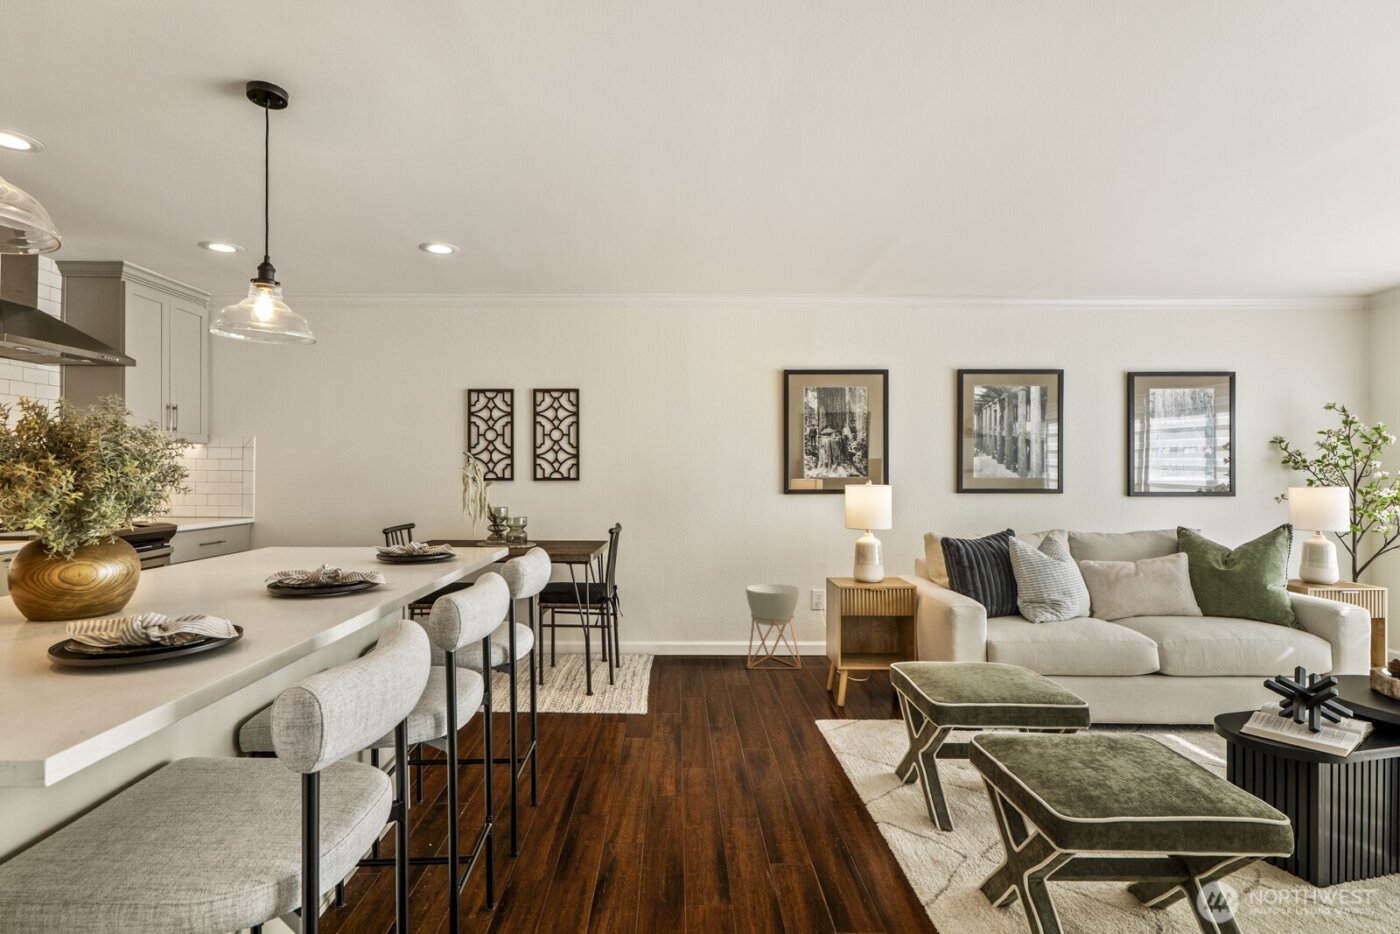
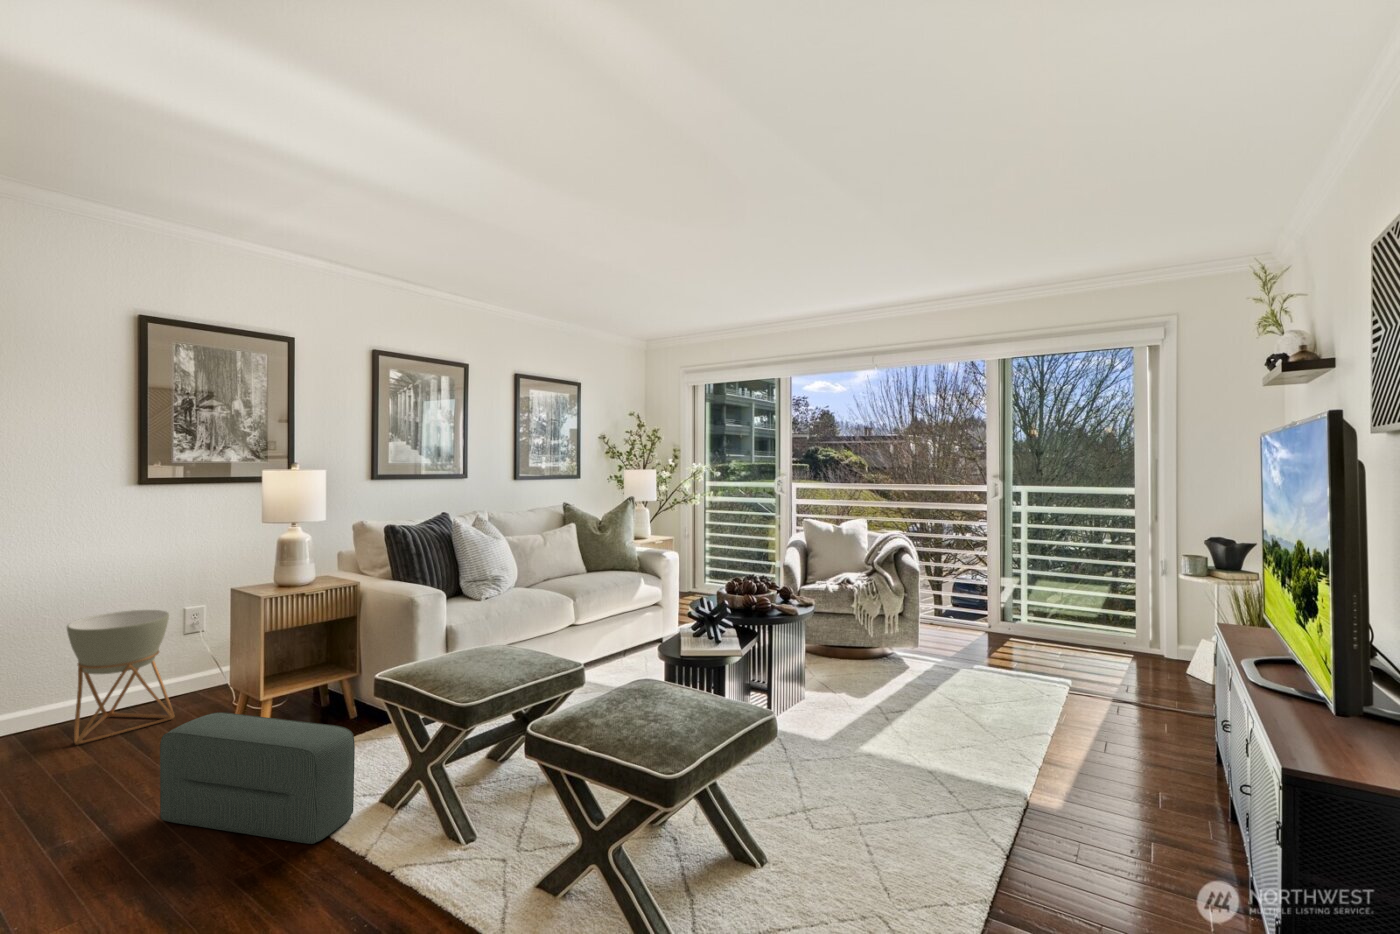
pouf: none [764,661,872,778] -> present [160,712,355,844]

